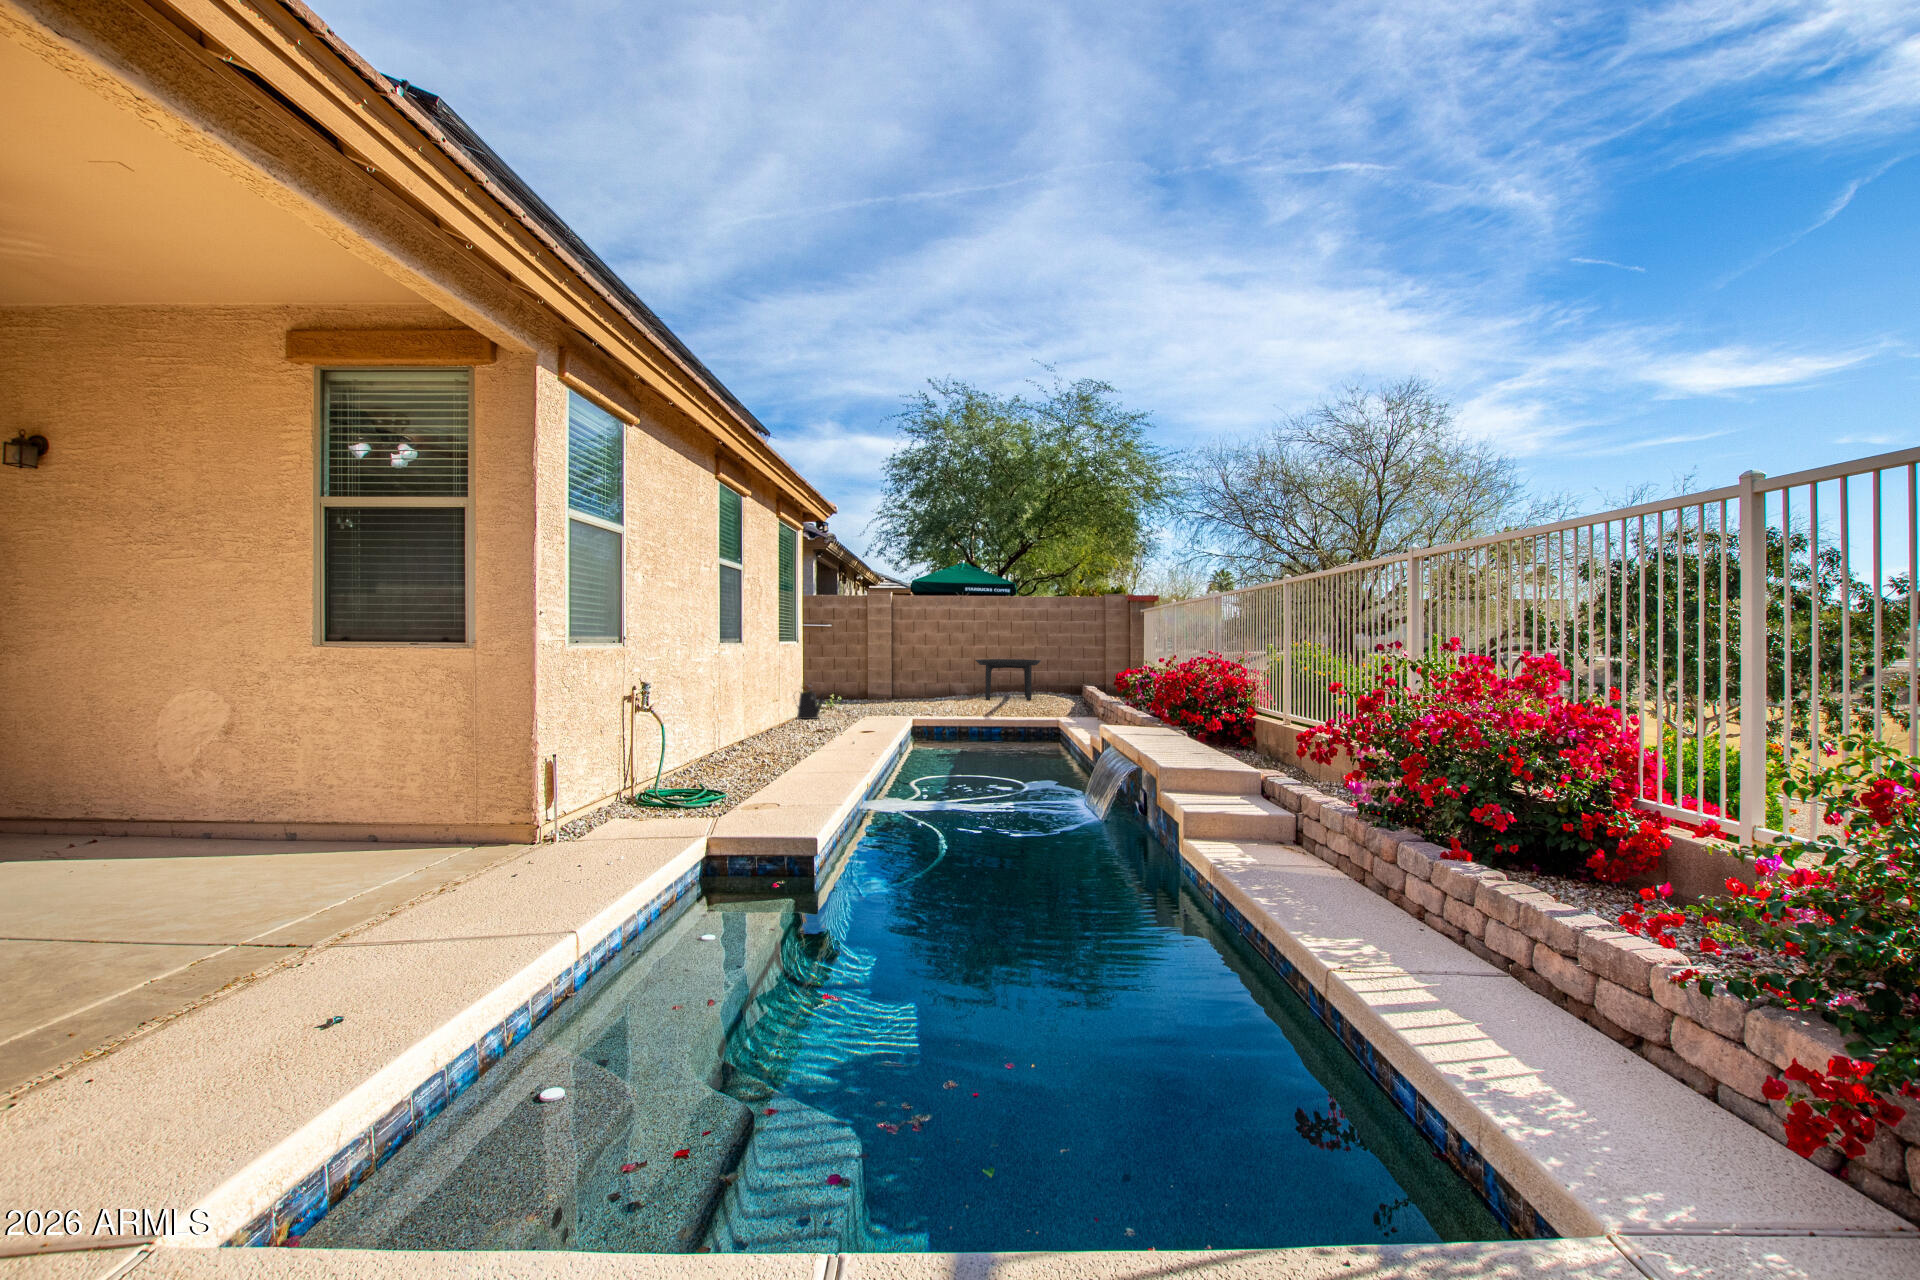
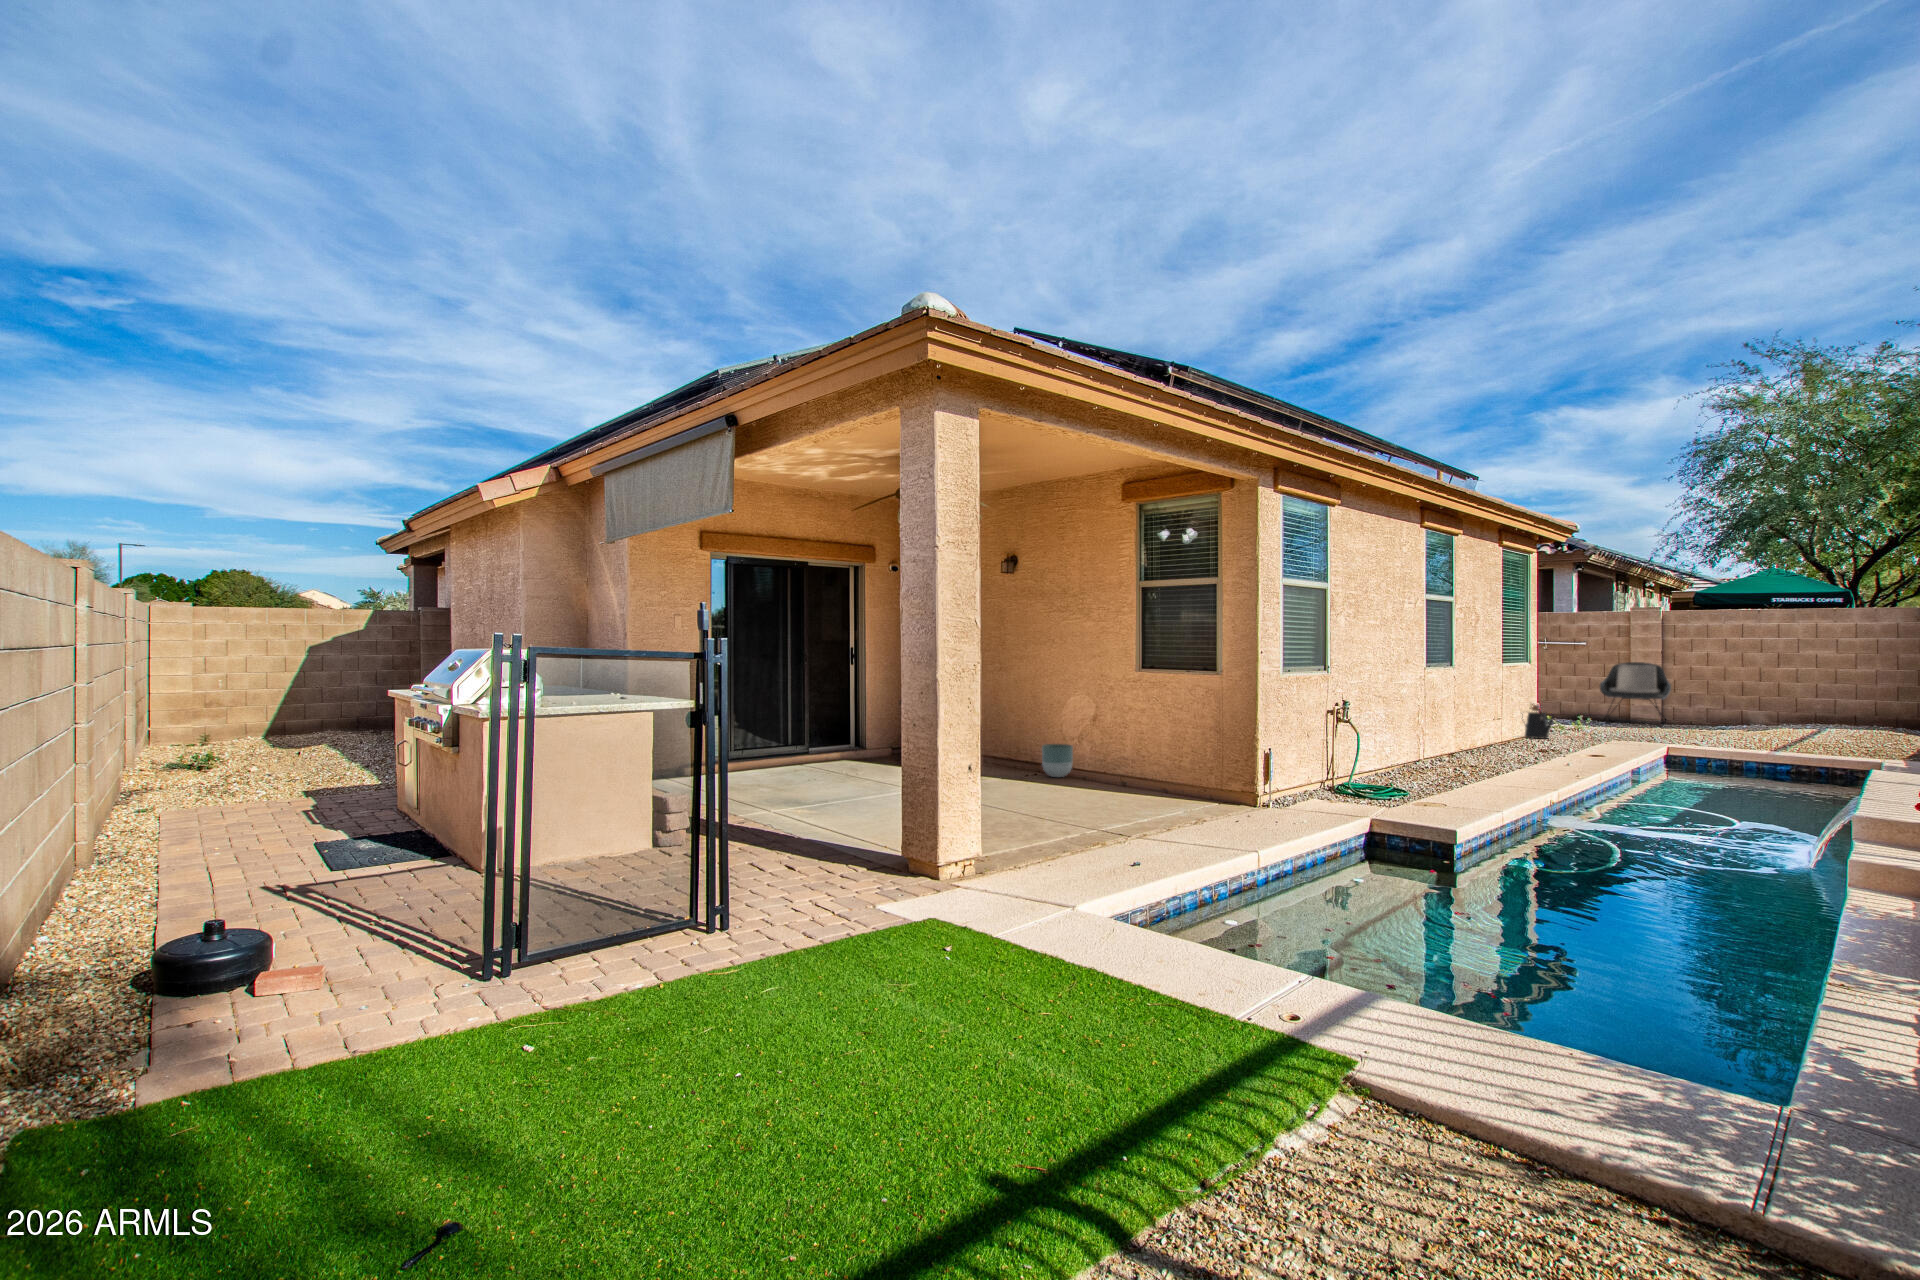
lounge chair: none [846,642,900,701] -> present [1600,662,1671,727]
round table: present [975,659,1041,700] -> none [1784,686,1895,739]
planter: none [108,784,183,848] -> present [1042,744,1073,777]

